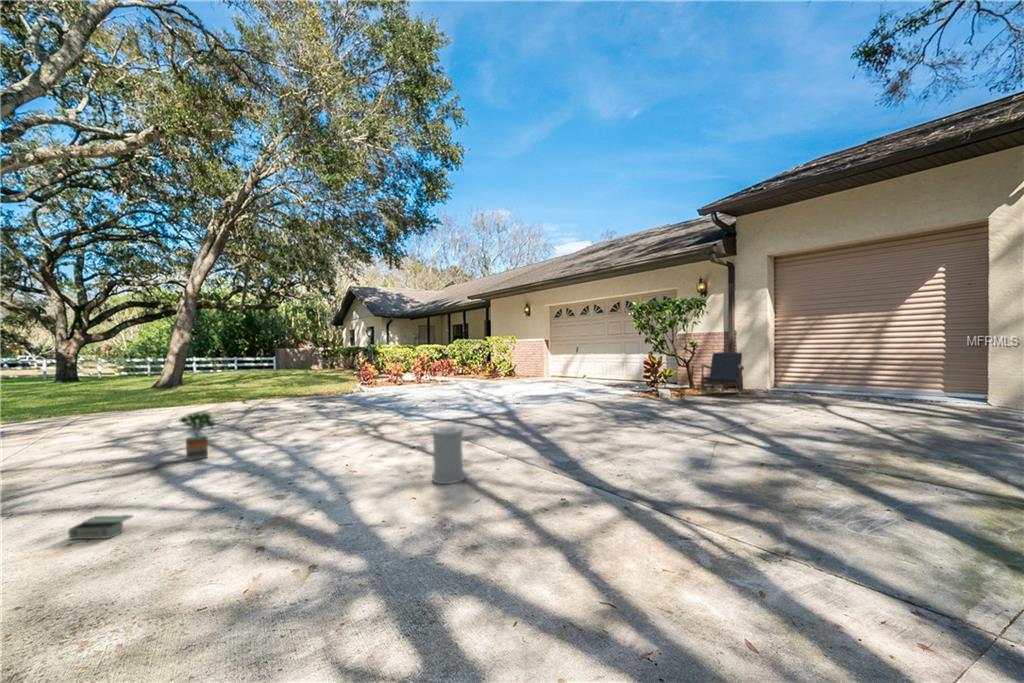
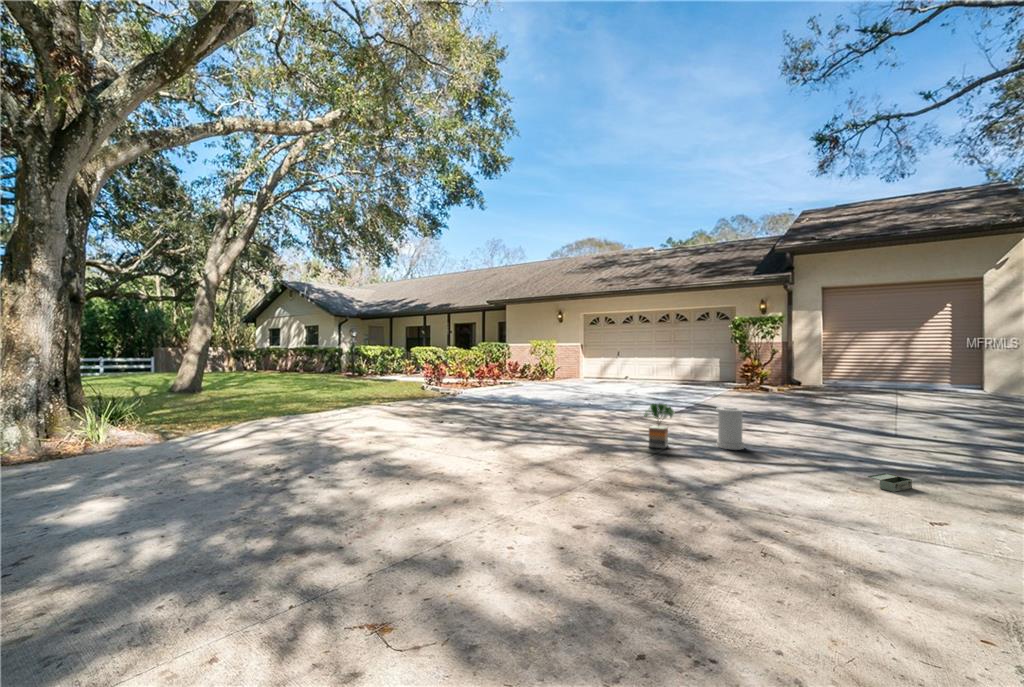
lounge chair: present [701,353,744,396] -> none [782,358,818,391]
trash can: present [431,426,465,484] -> present [717,407,744,449]

